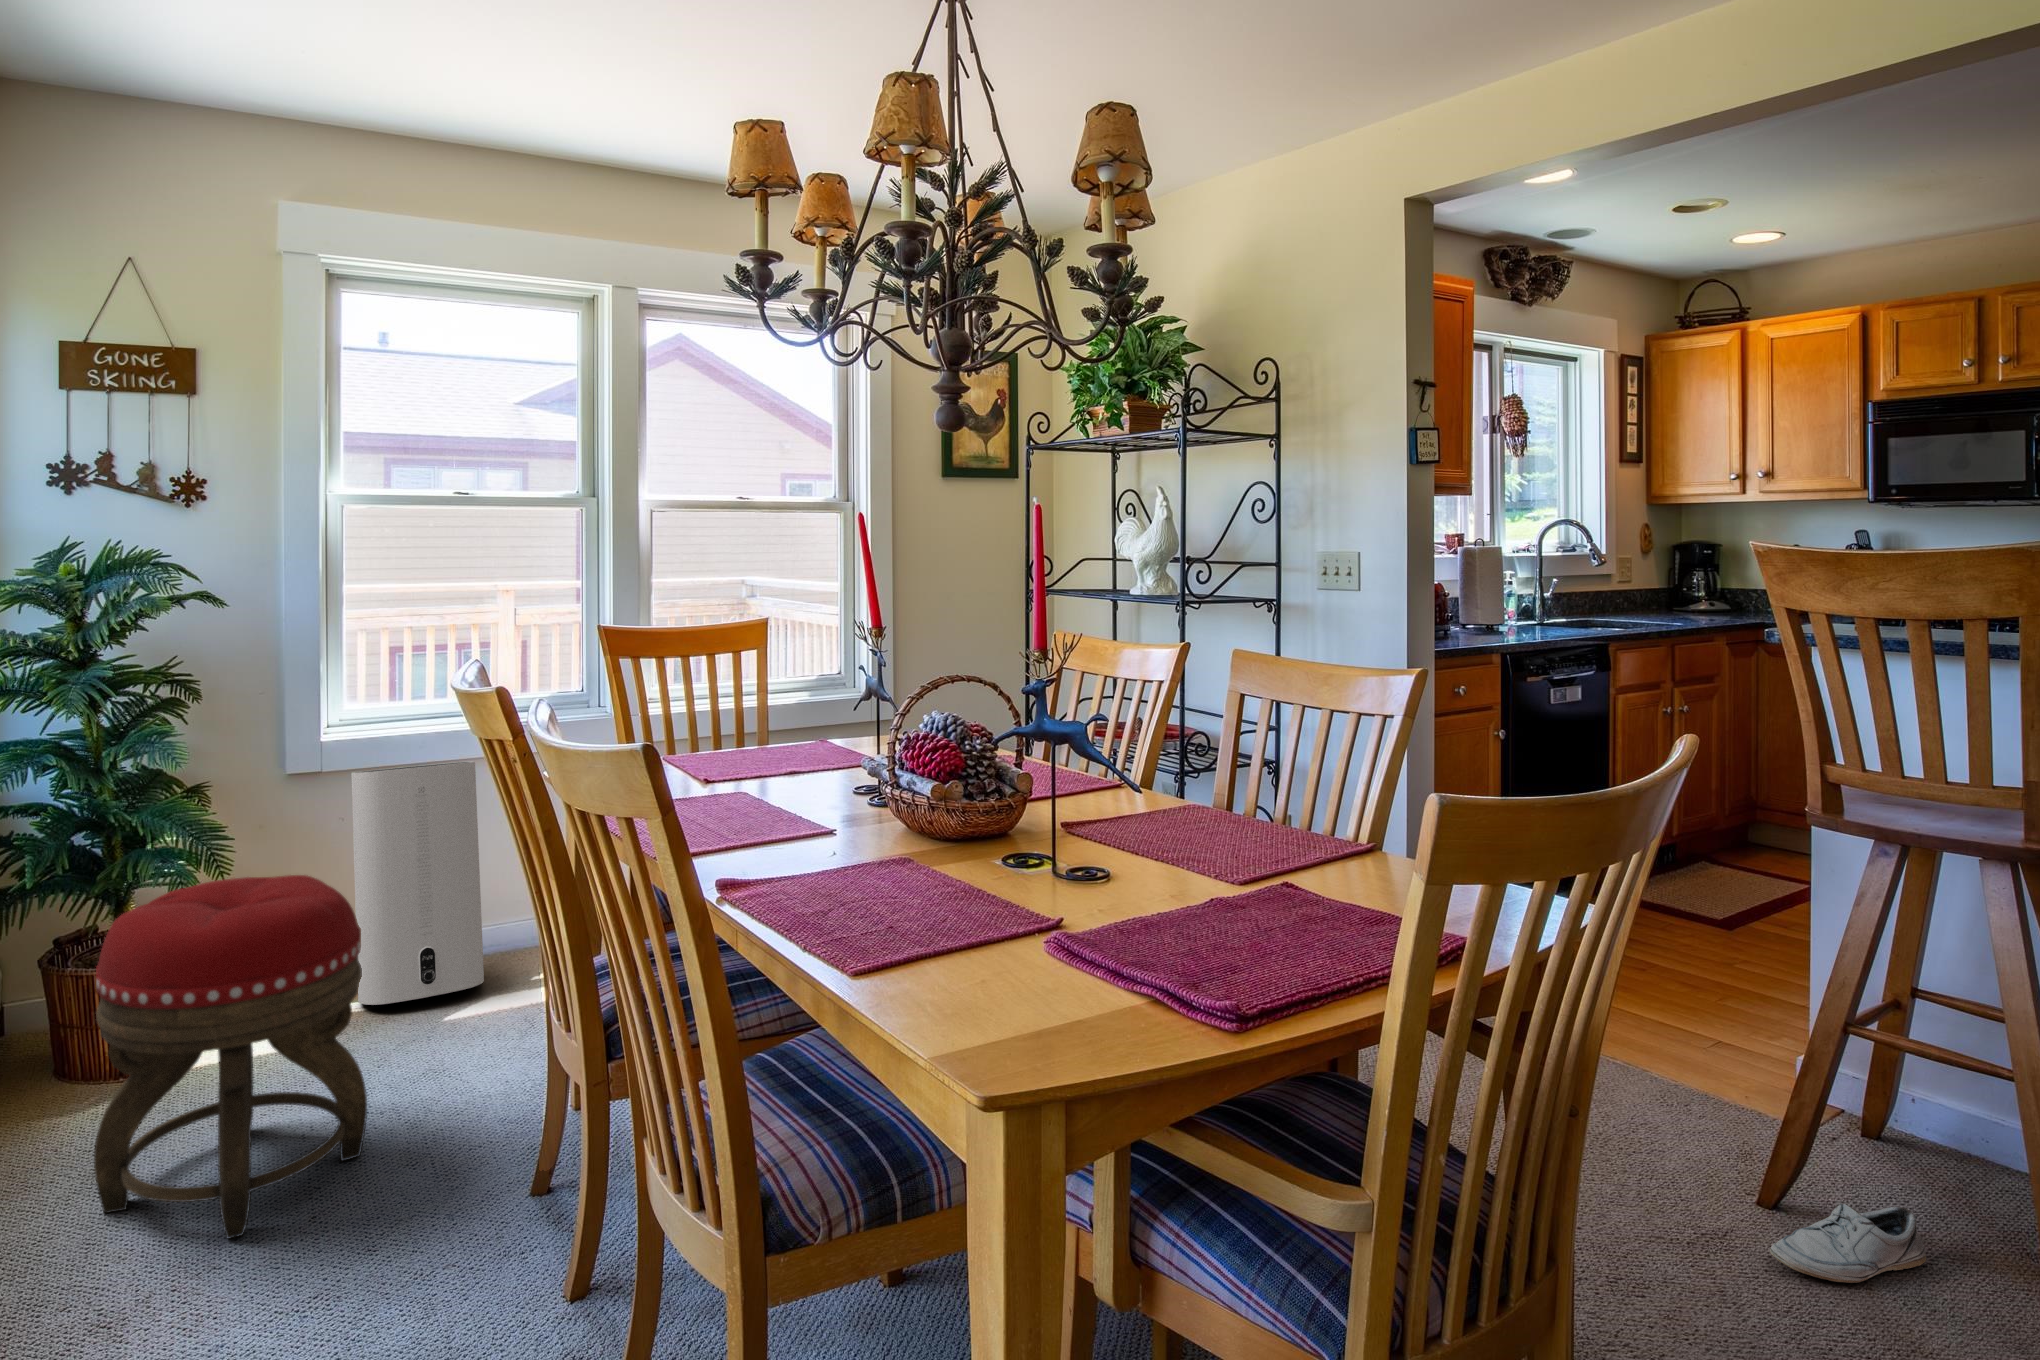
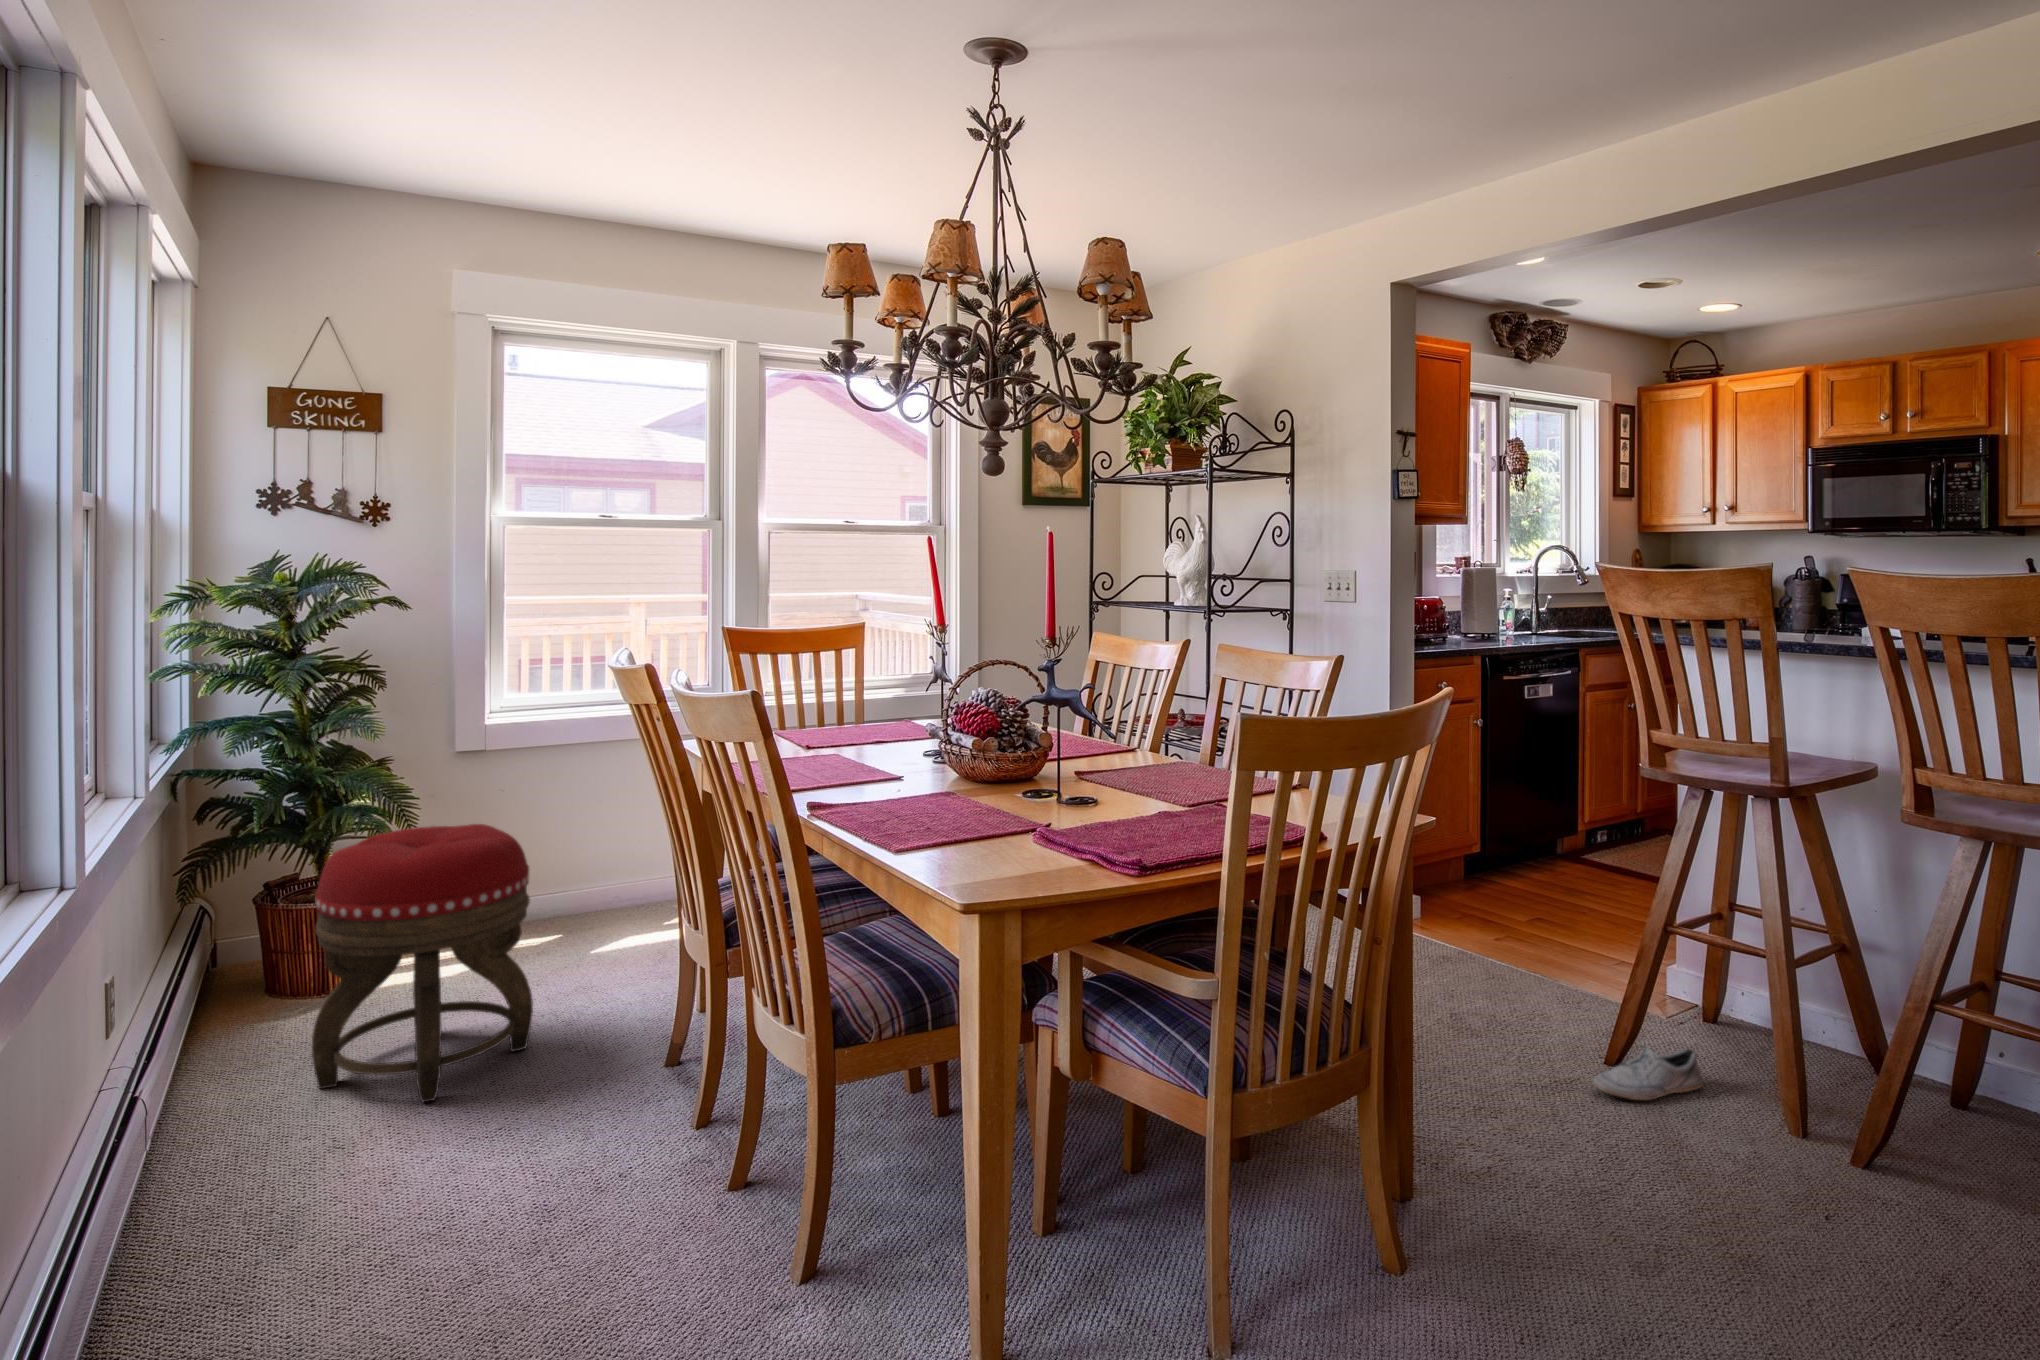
air purifier: present [352,761,484,1005] -> none [515,742,627,945]

